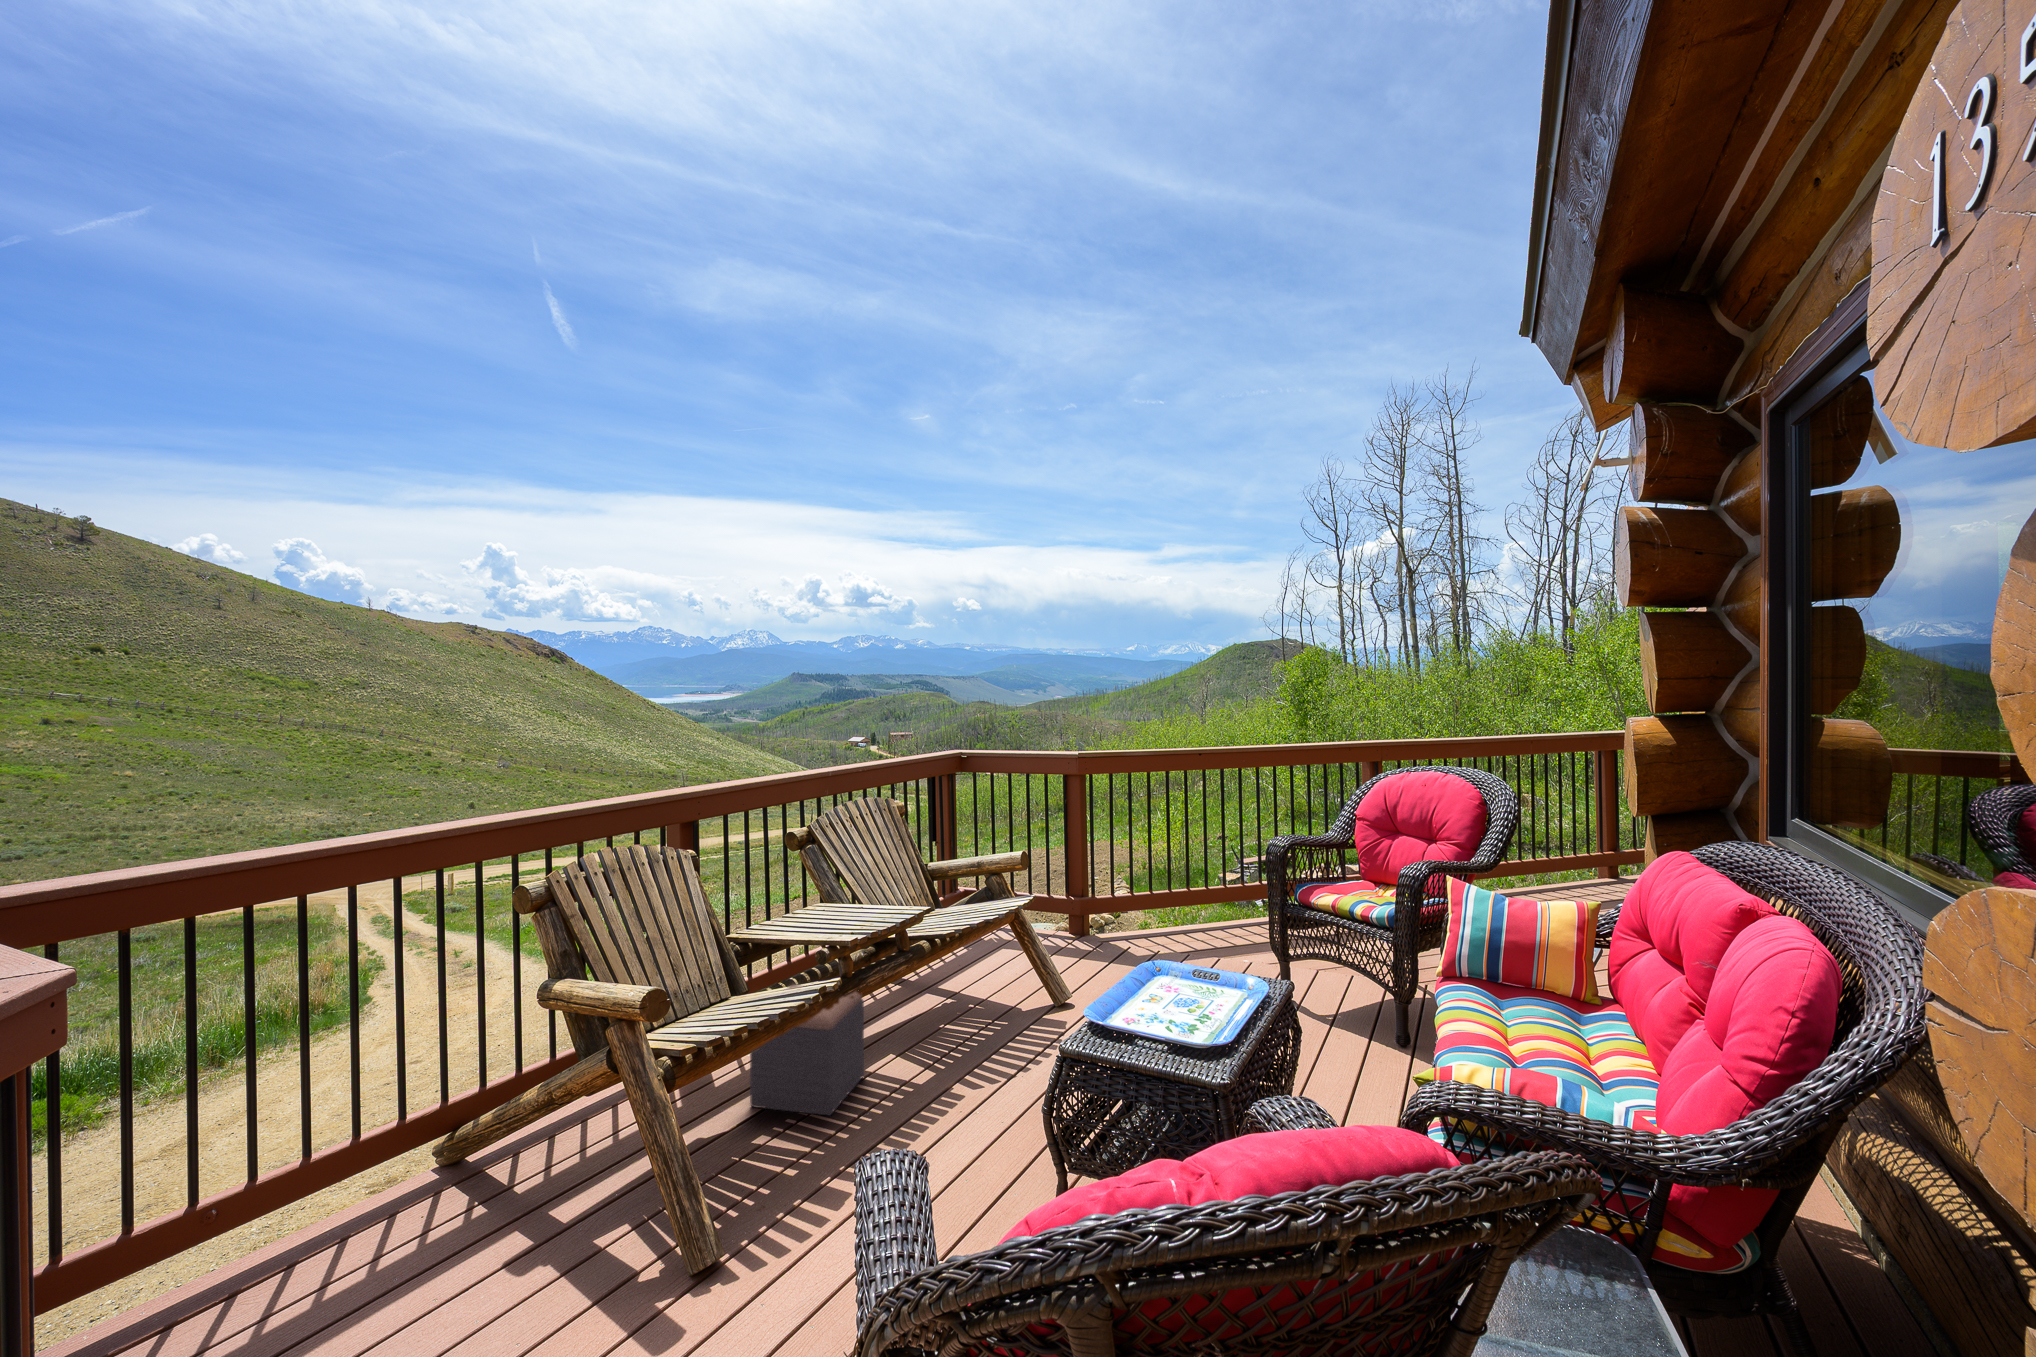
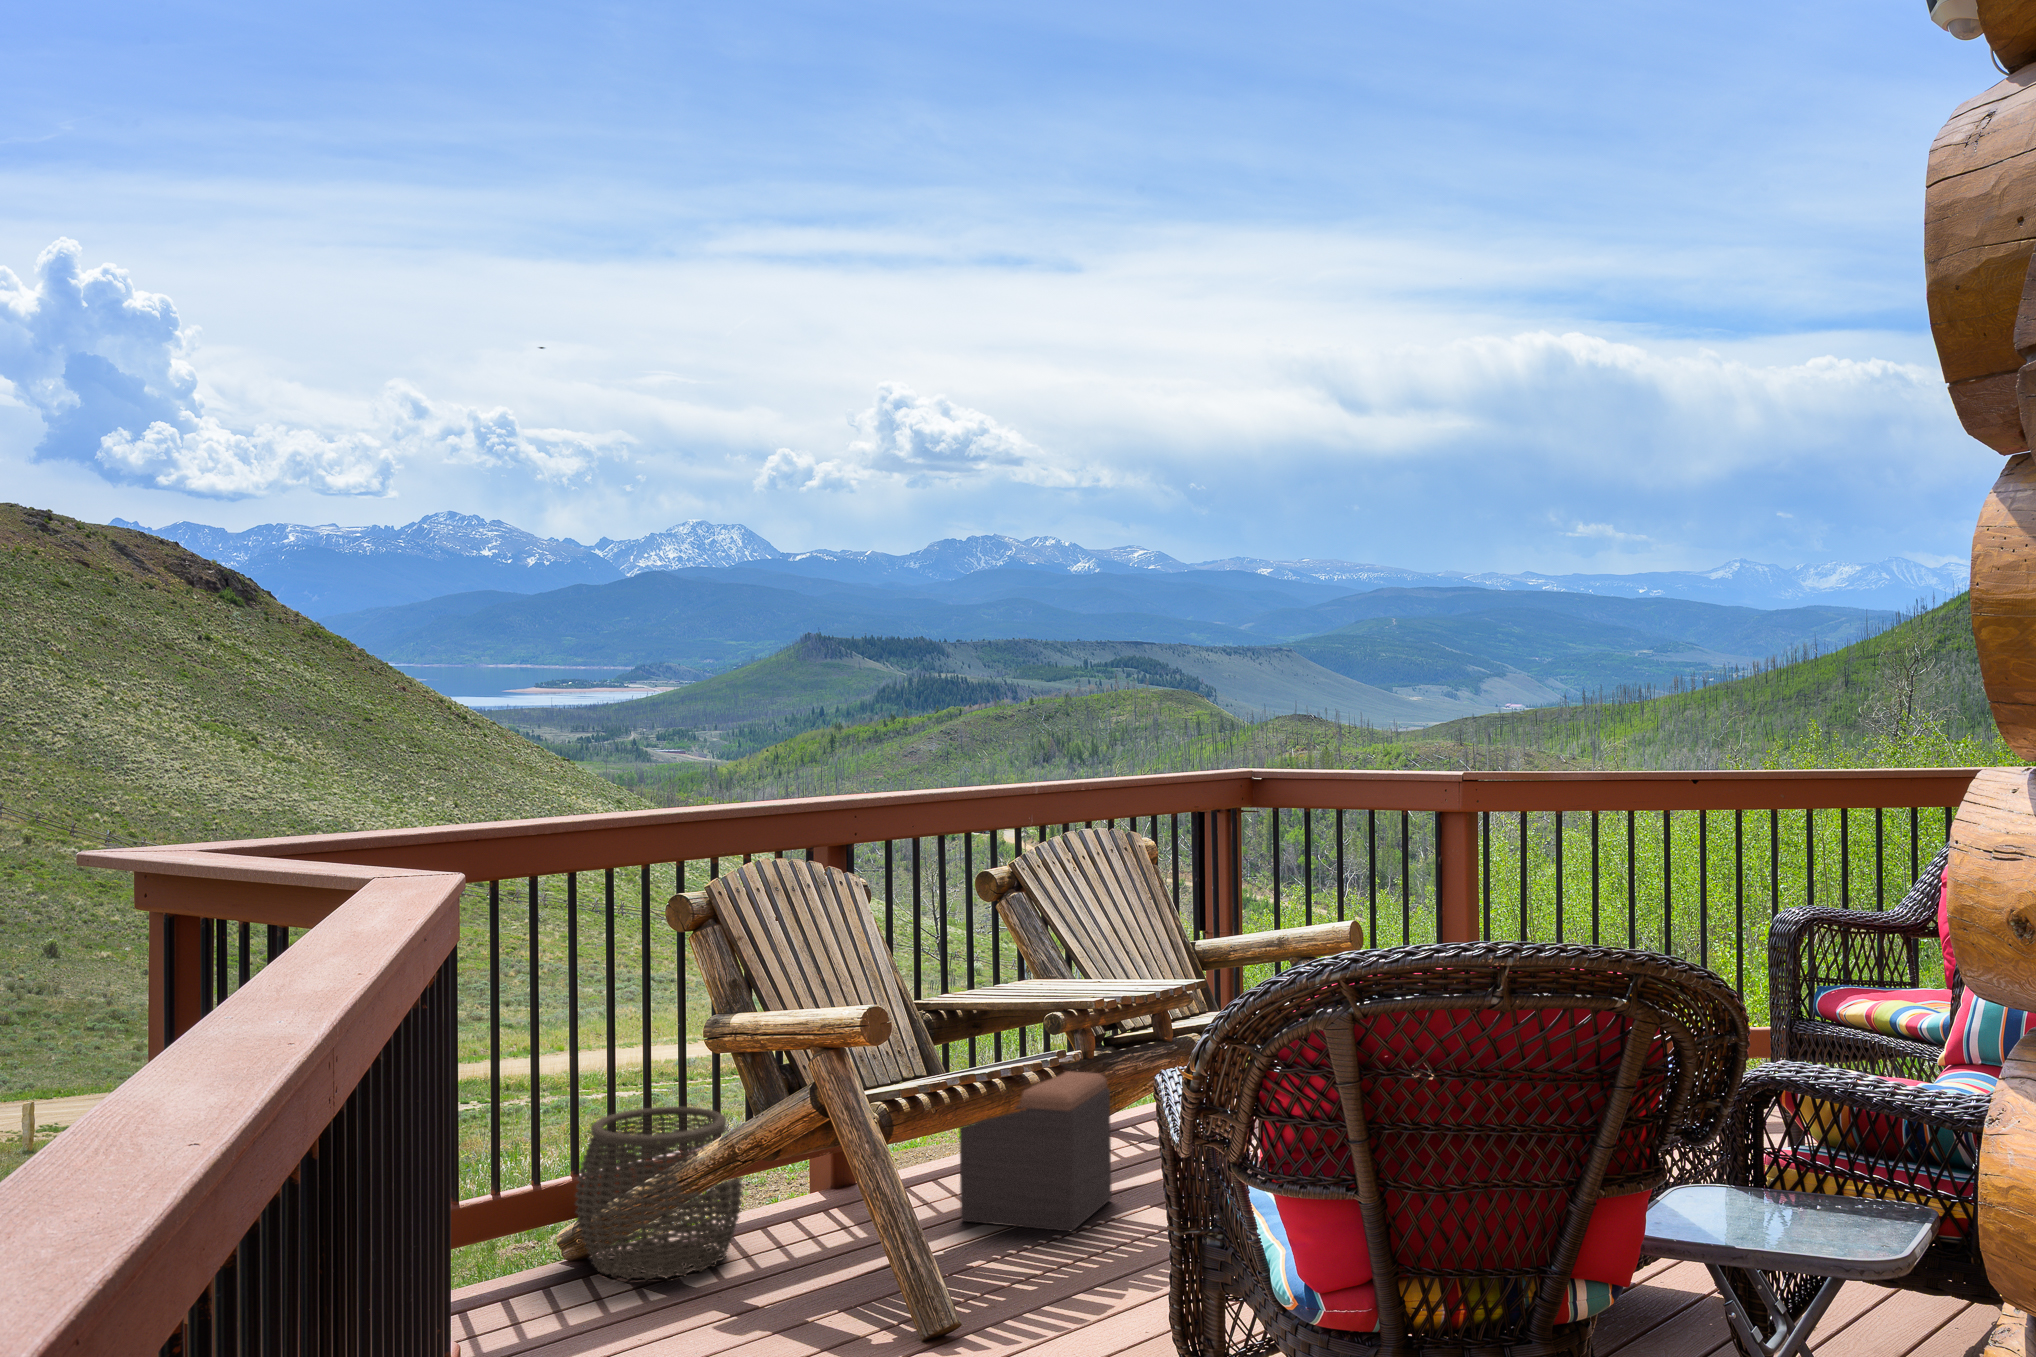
woven basket: none [422,1043,571,1199] -> present [575,1107,743,1280]

